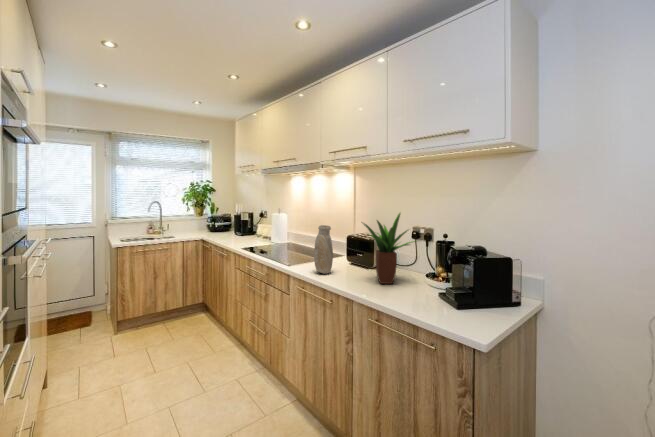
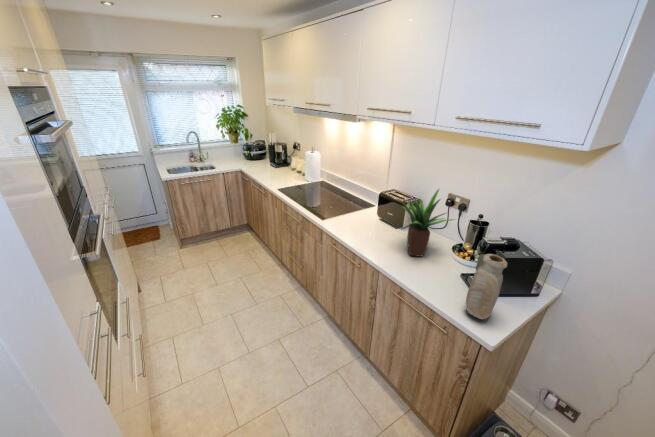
vase: present [314,225,333,274] -> present [466,254,507,319]

